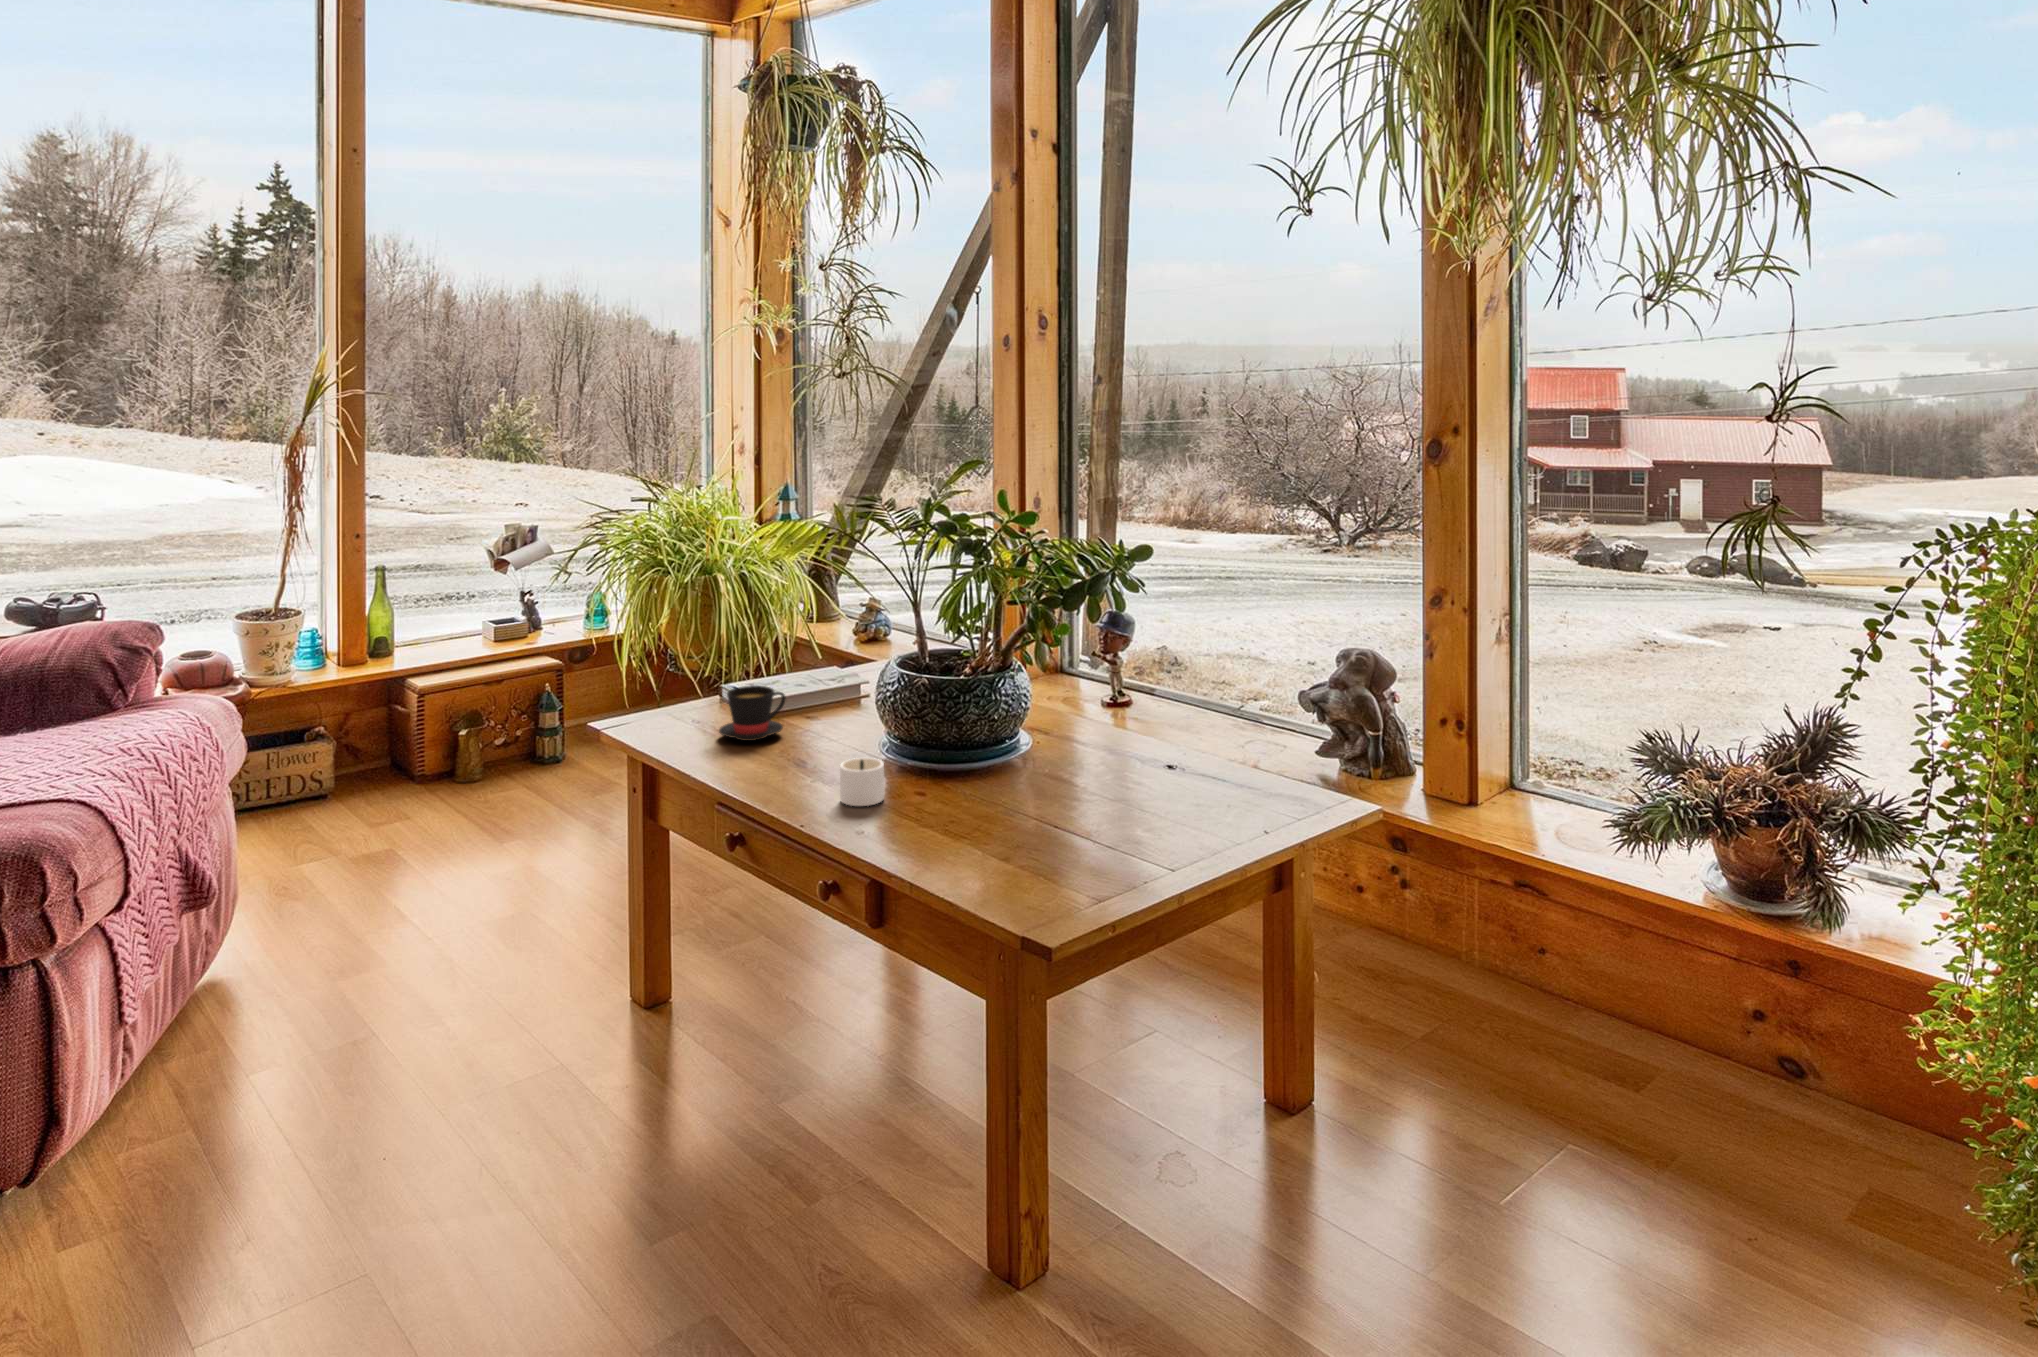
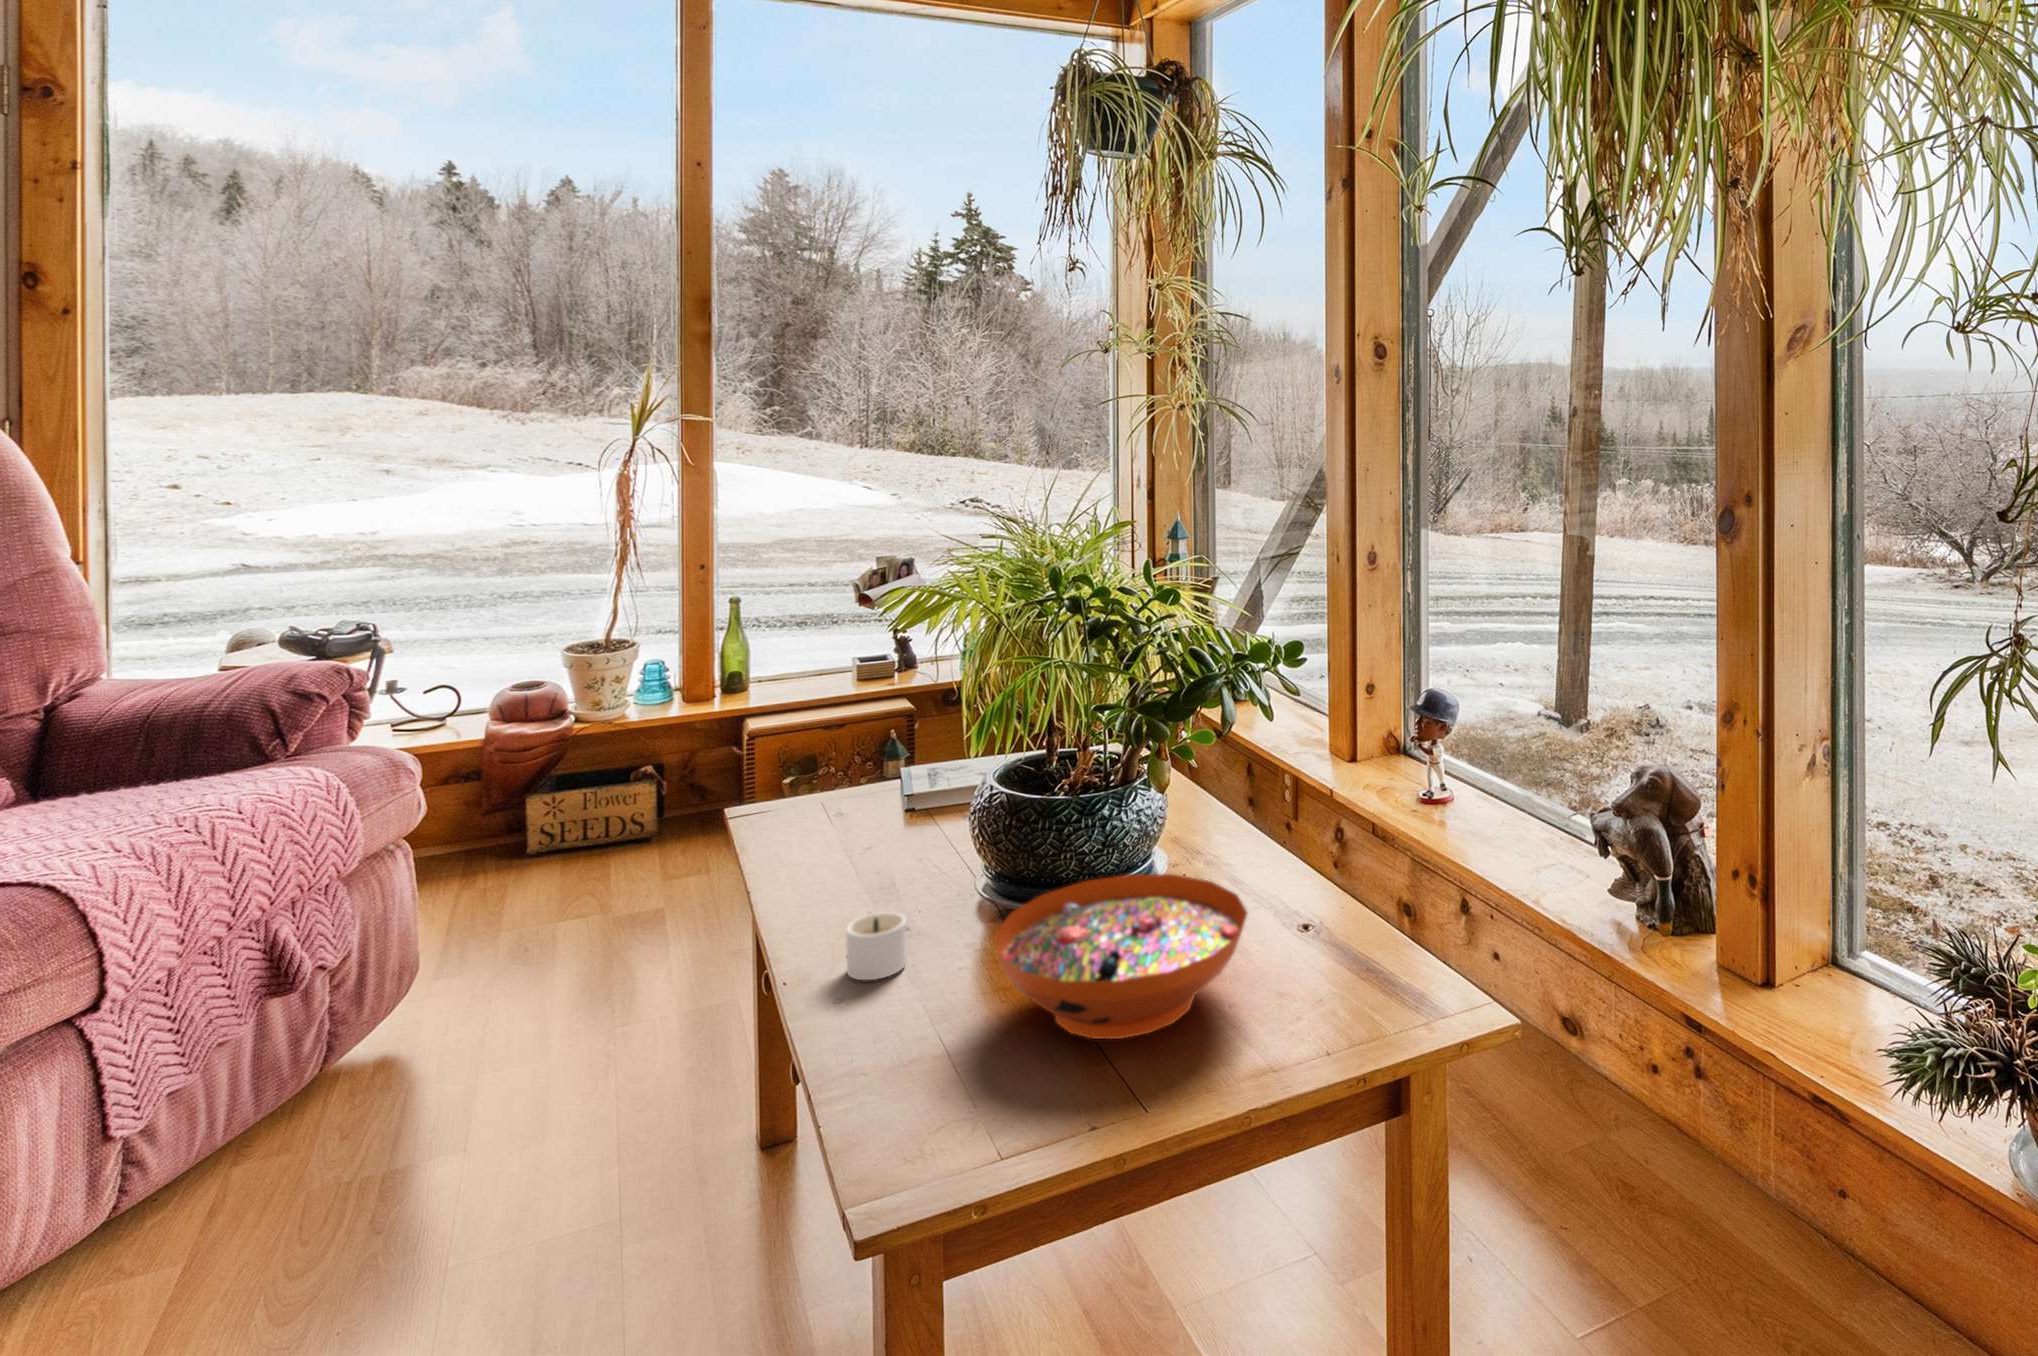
teacup: present [719,686,786,741] -> none [826,787,914,857]
decorative bowl: none [986,718,1175,824] -> present [995,874,1247,1039]

